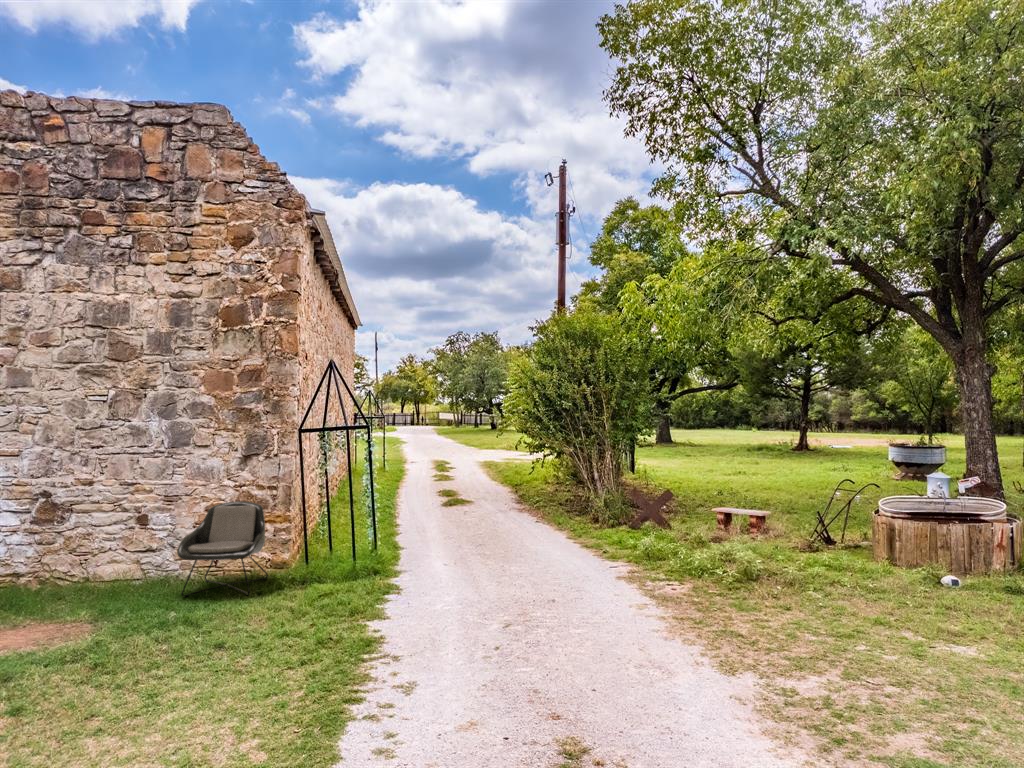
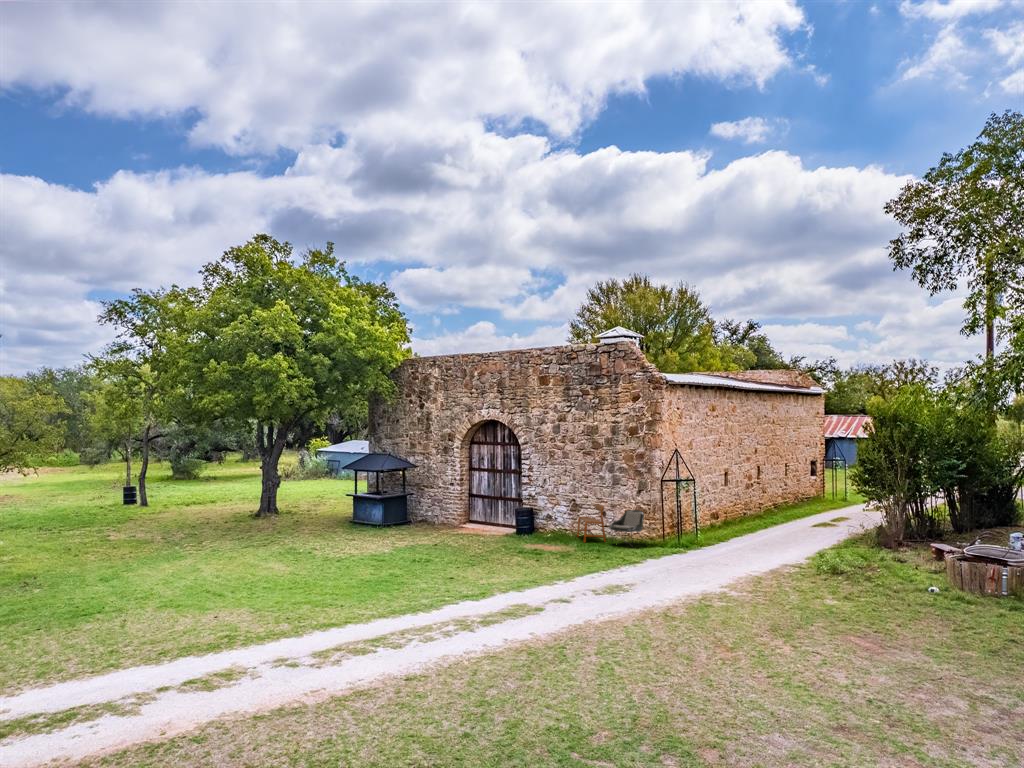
bench: none [57,494,157,606] -> present [577,504,606,543]

